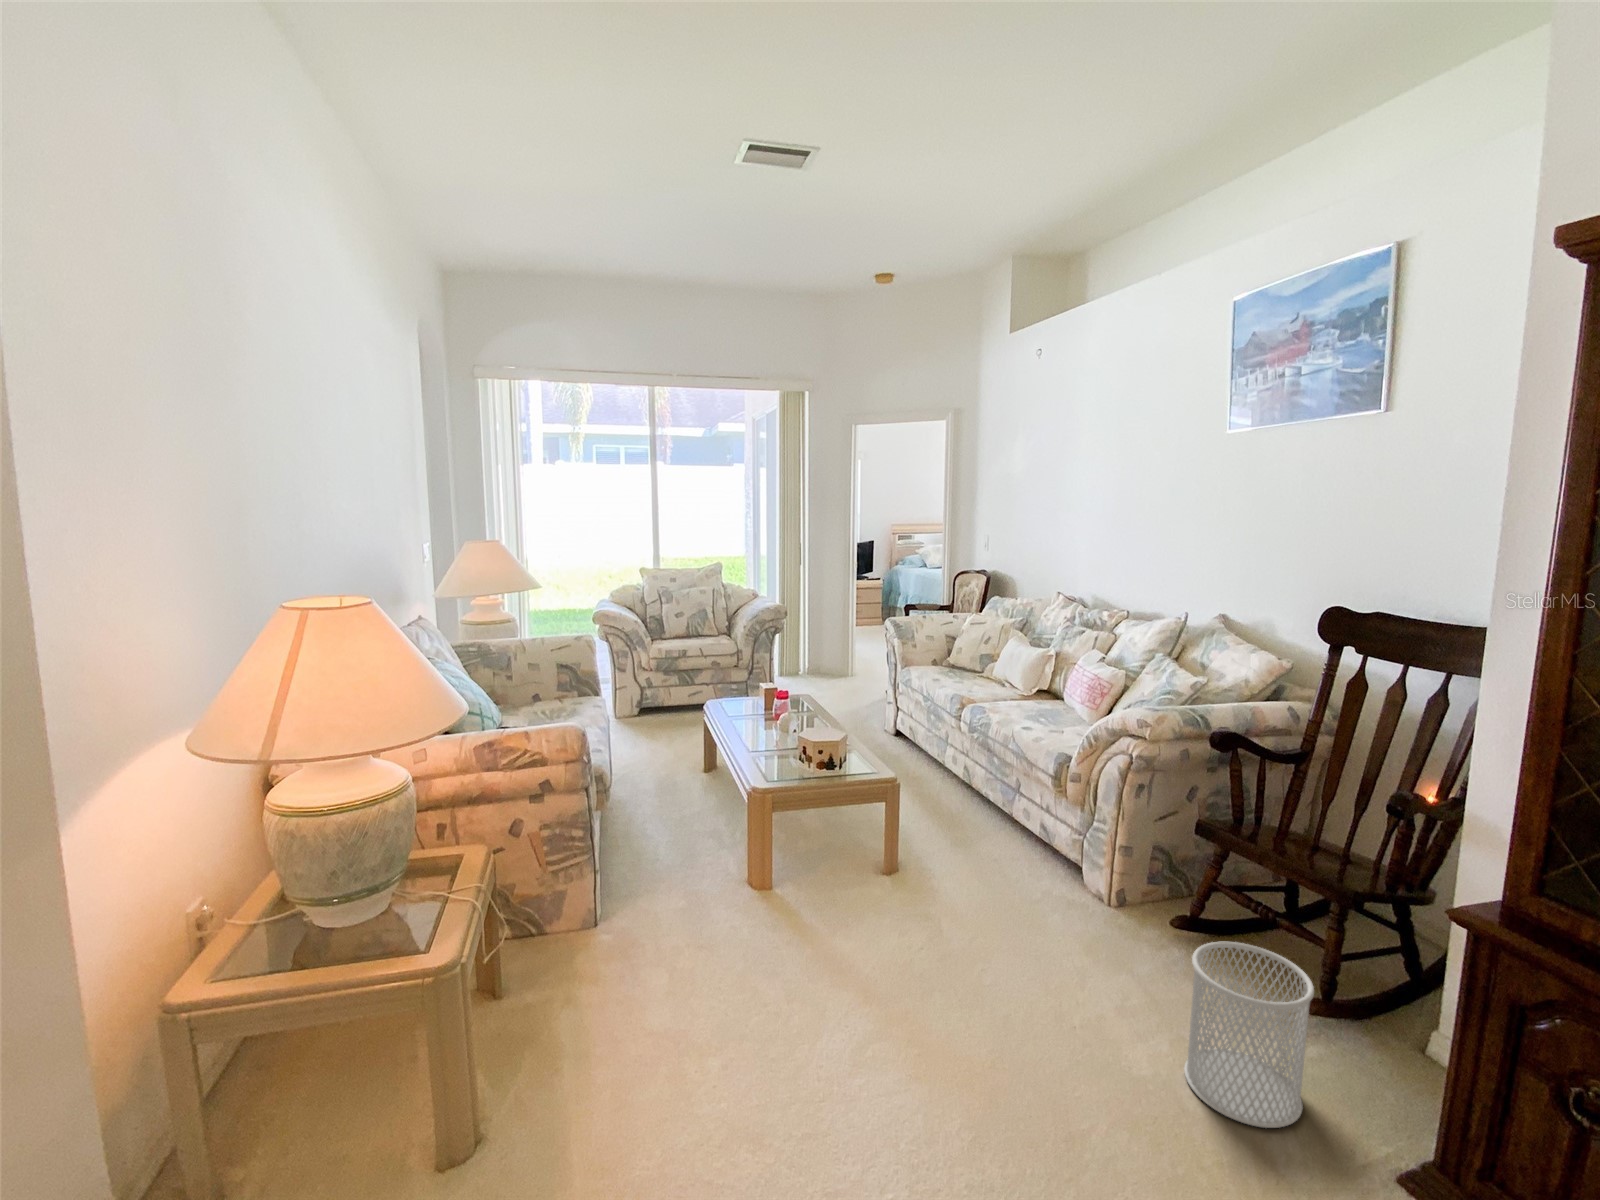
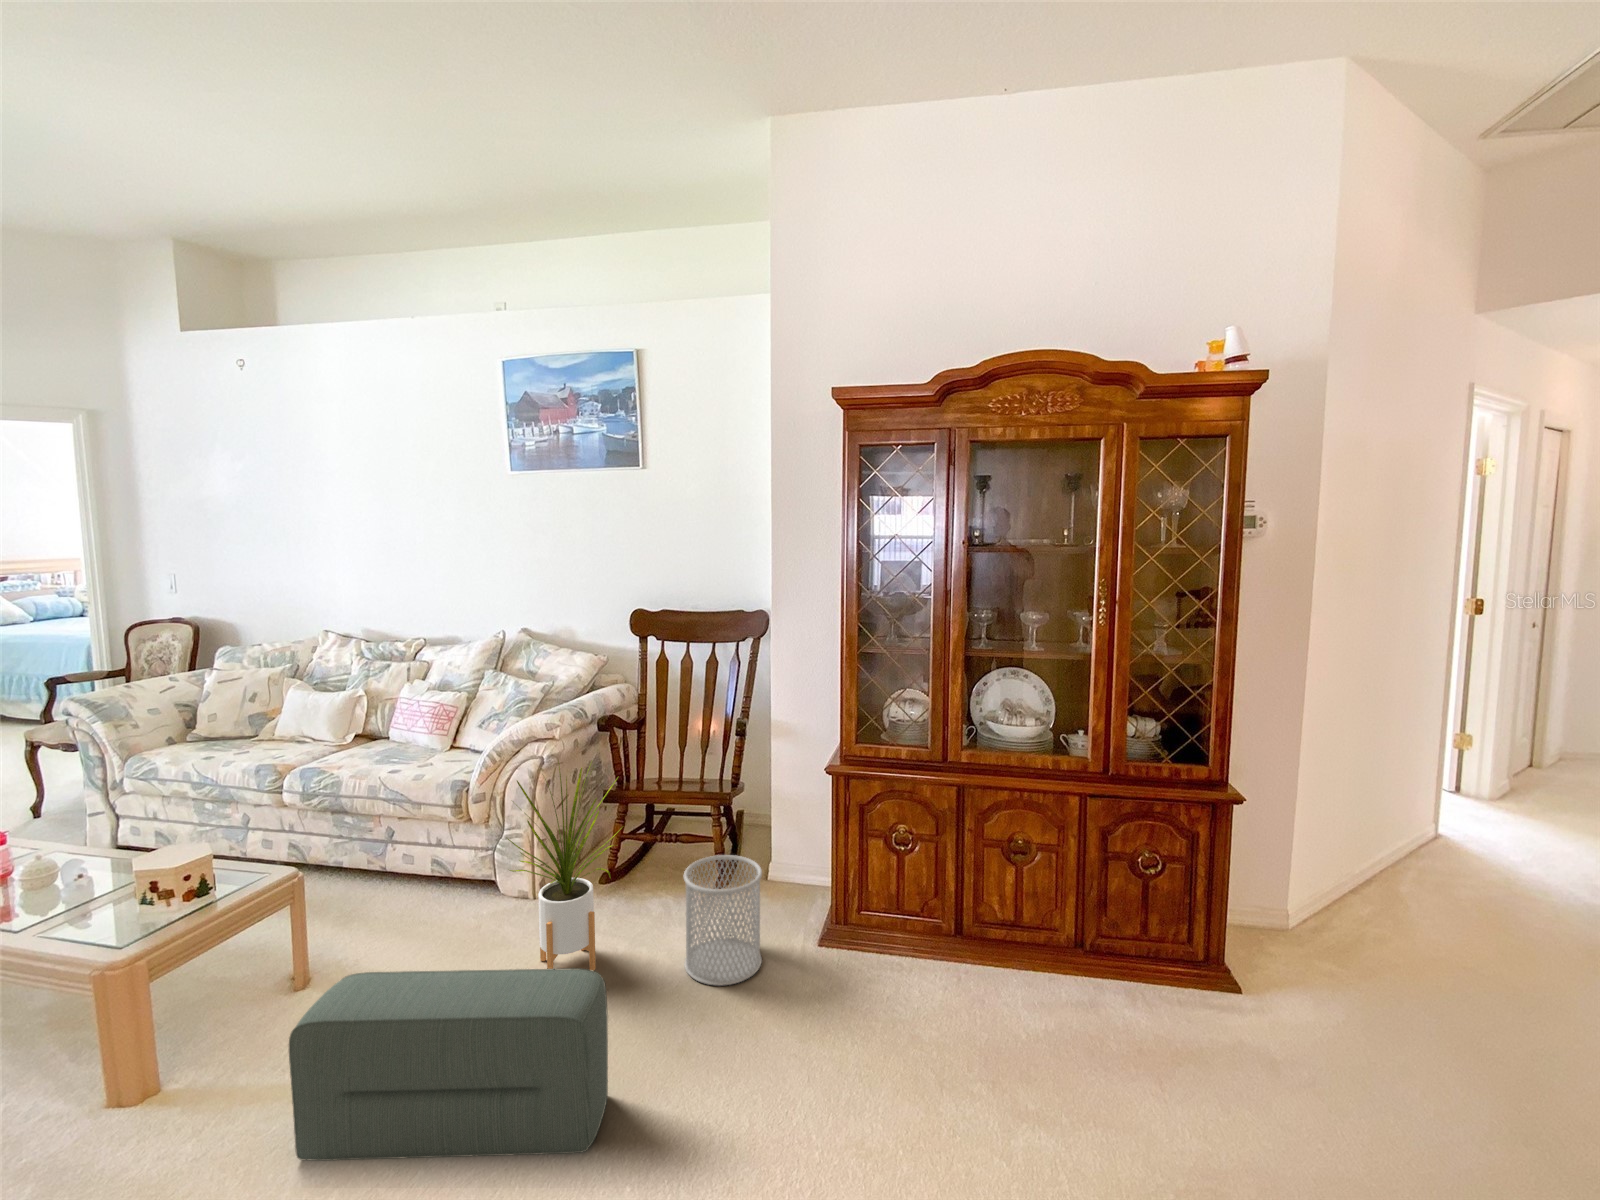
house plant: none [1027,756,1156,997] -> present [508,761,622,971]
pouf: none [805,864,1002,1121] -> present [289,968,608,1161]

